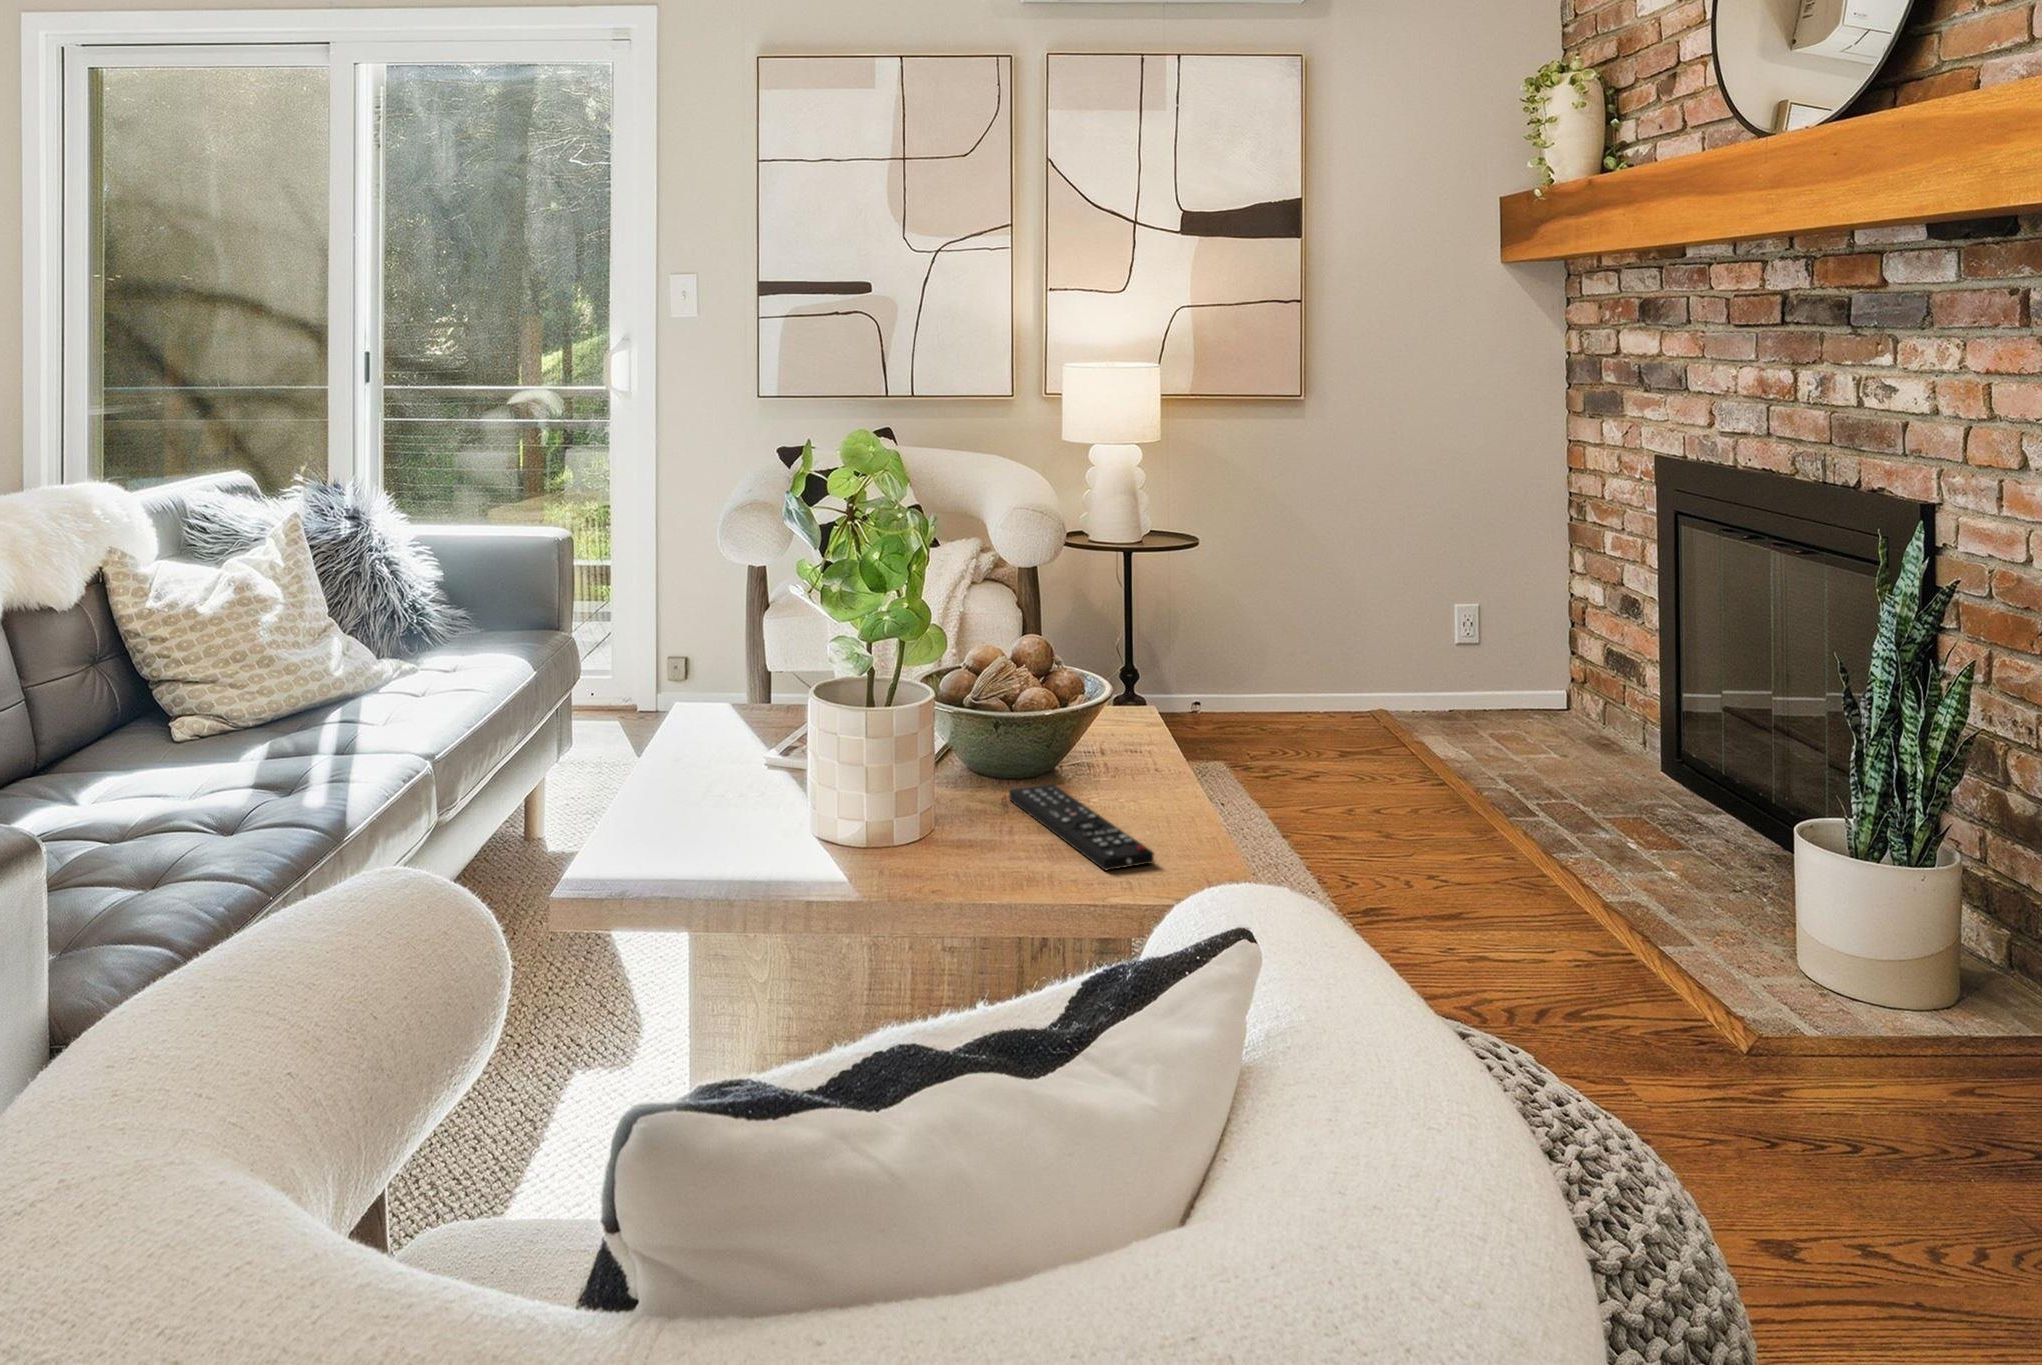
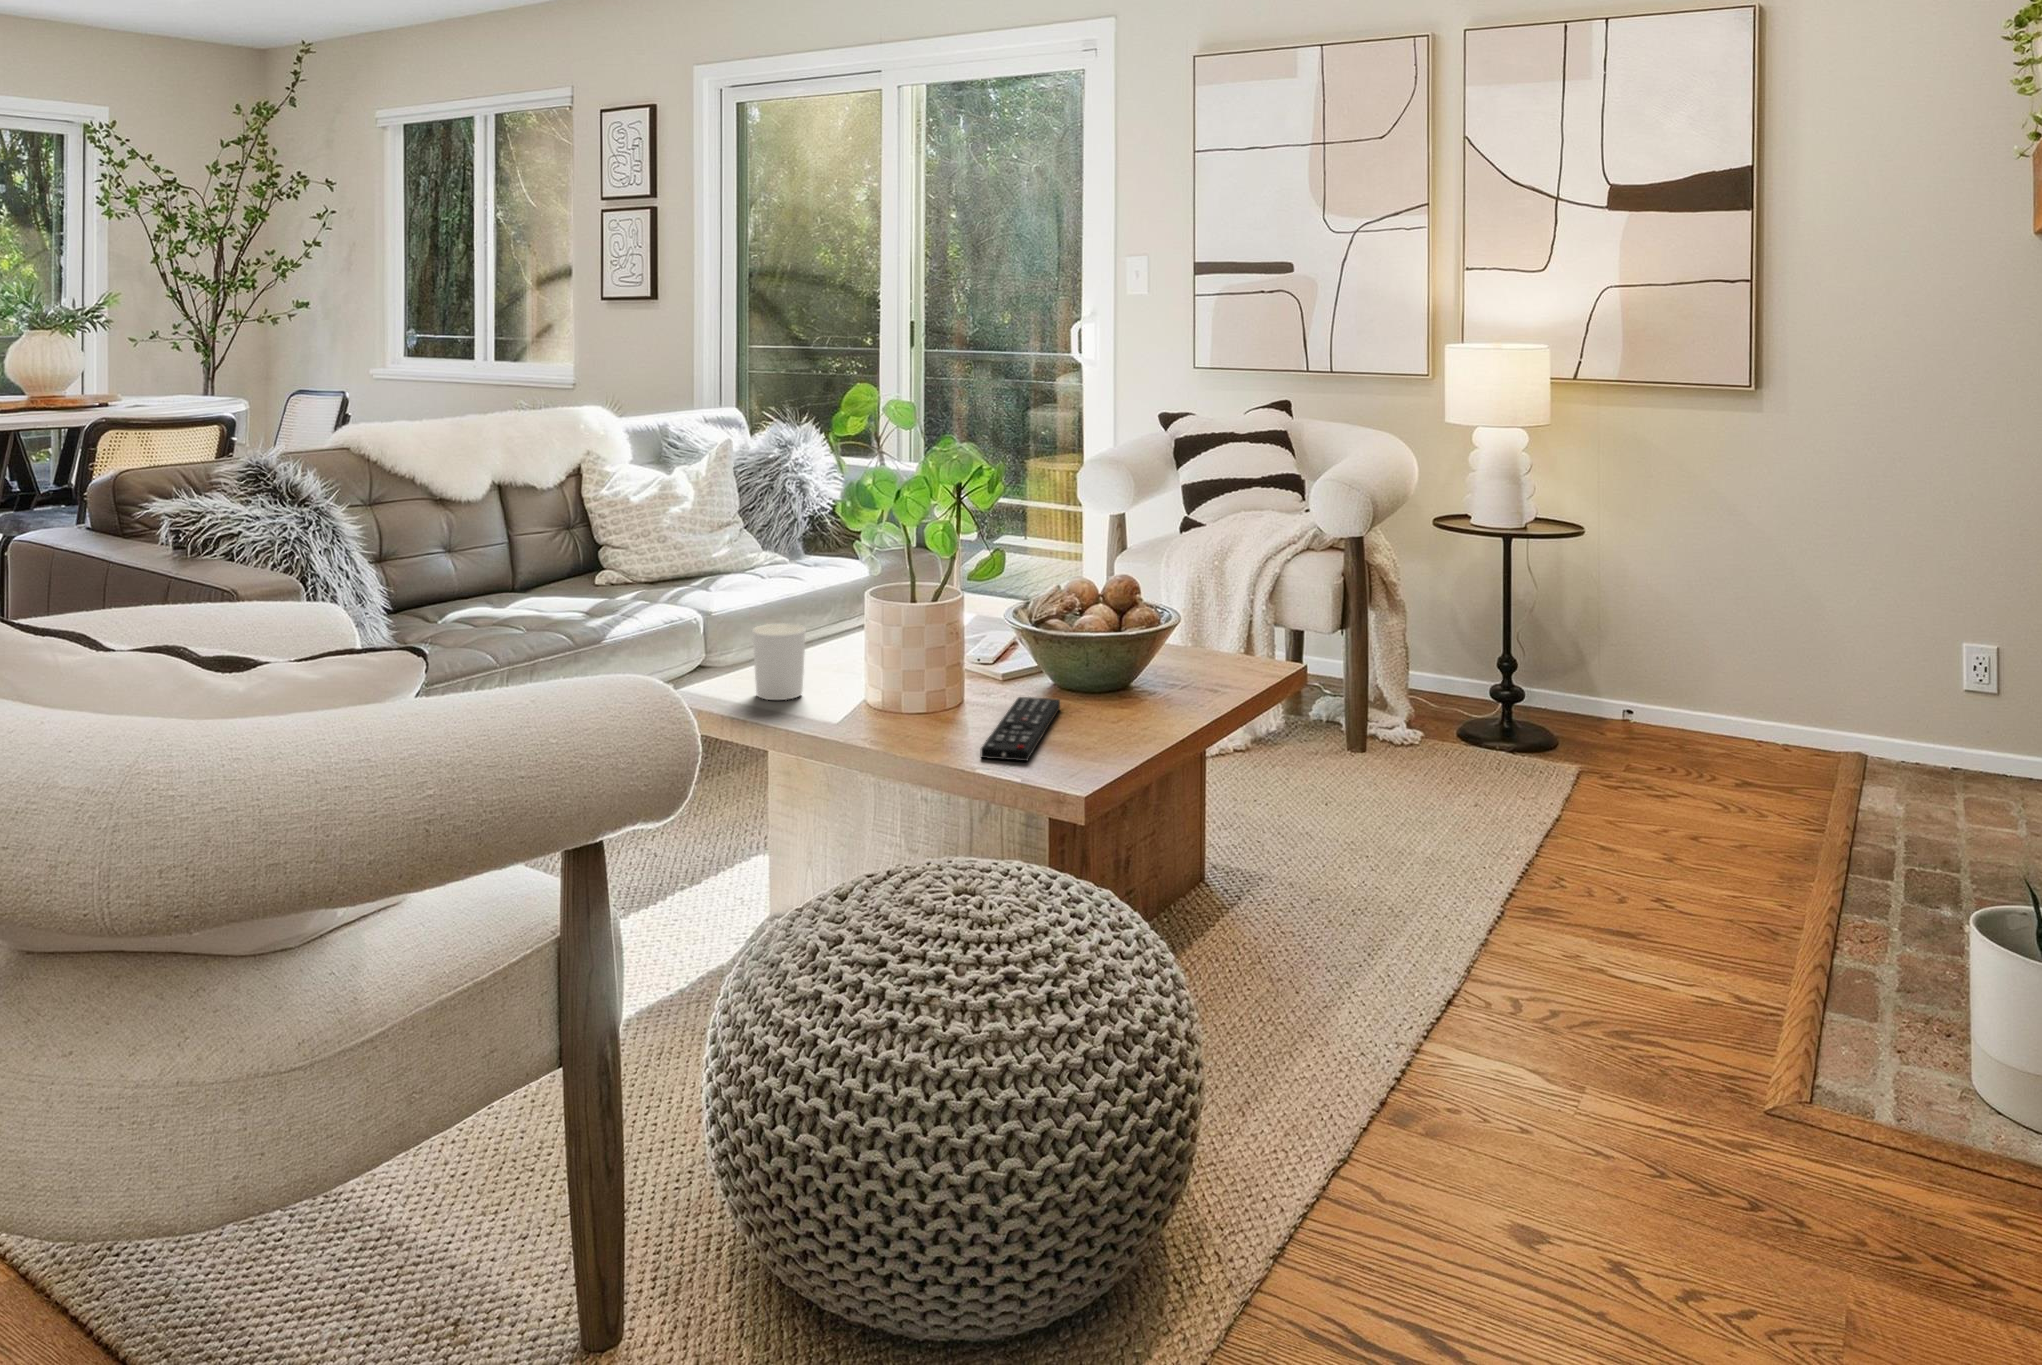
candle holder: none [717,749,786,852] -> present [752,623,806,700]

